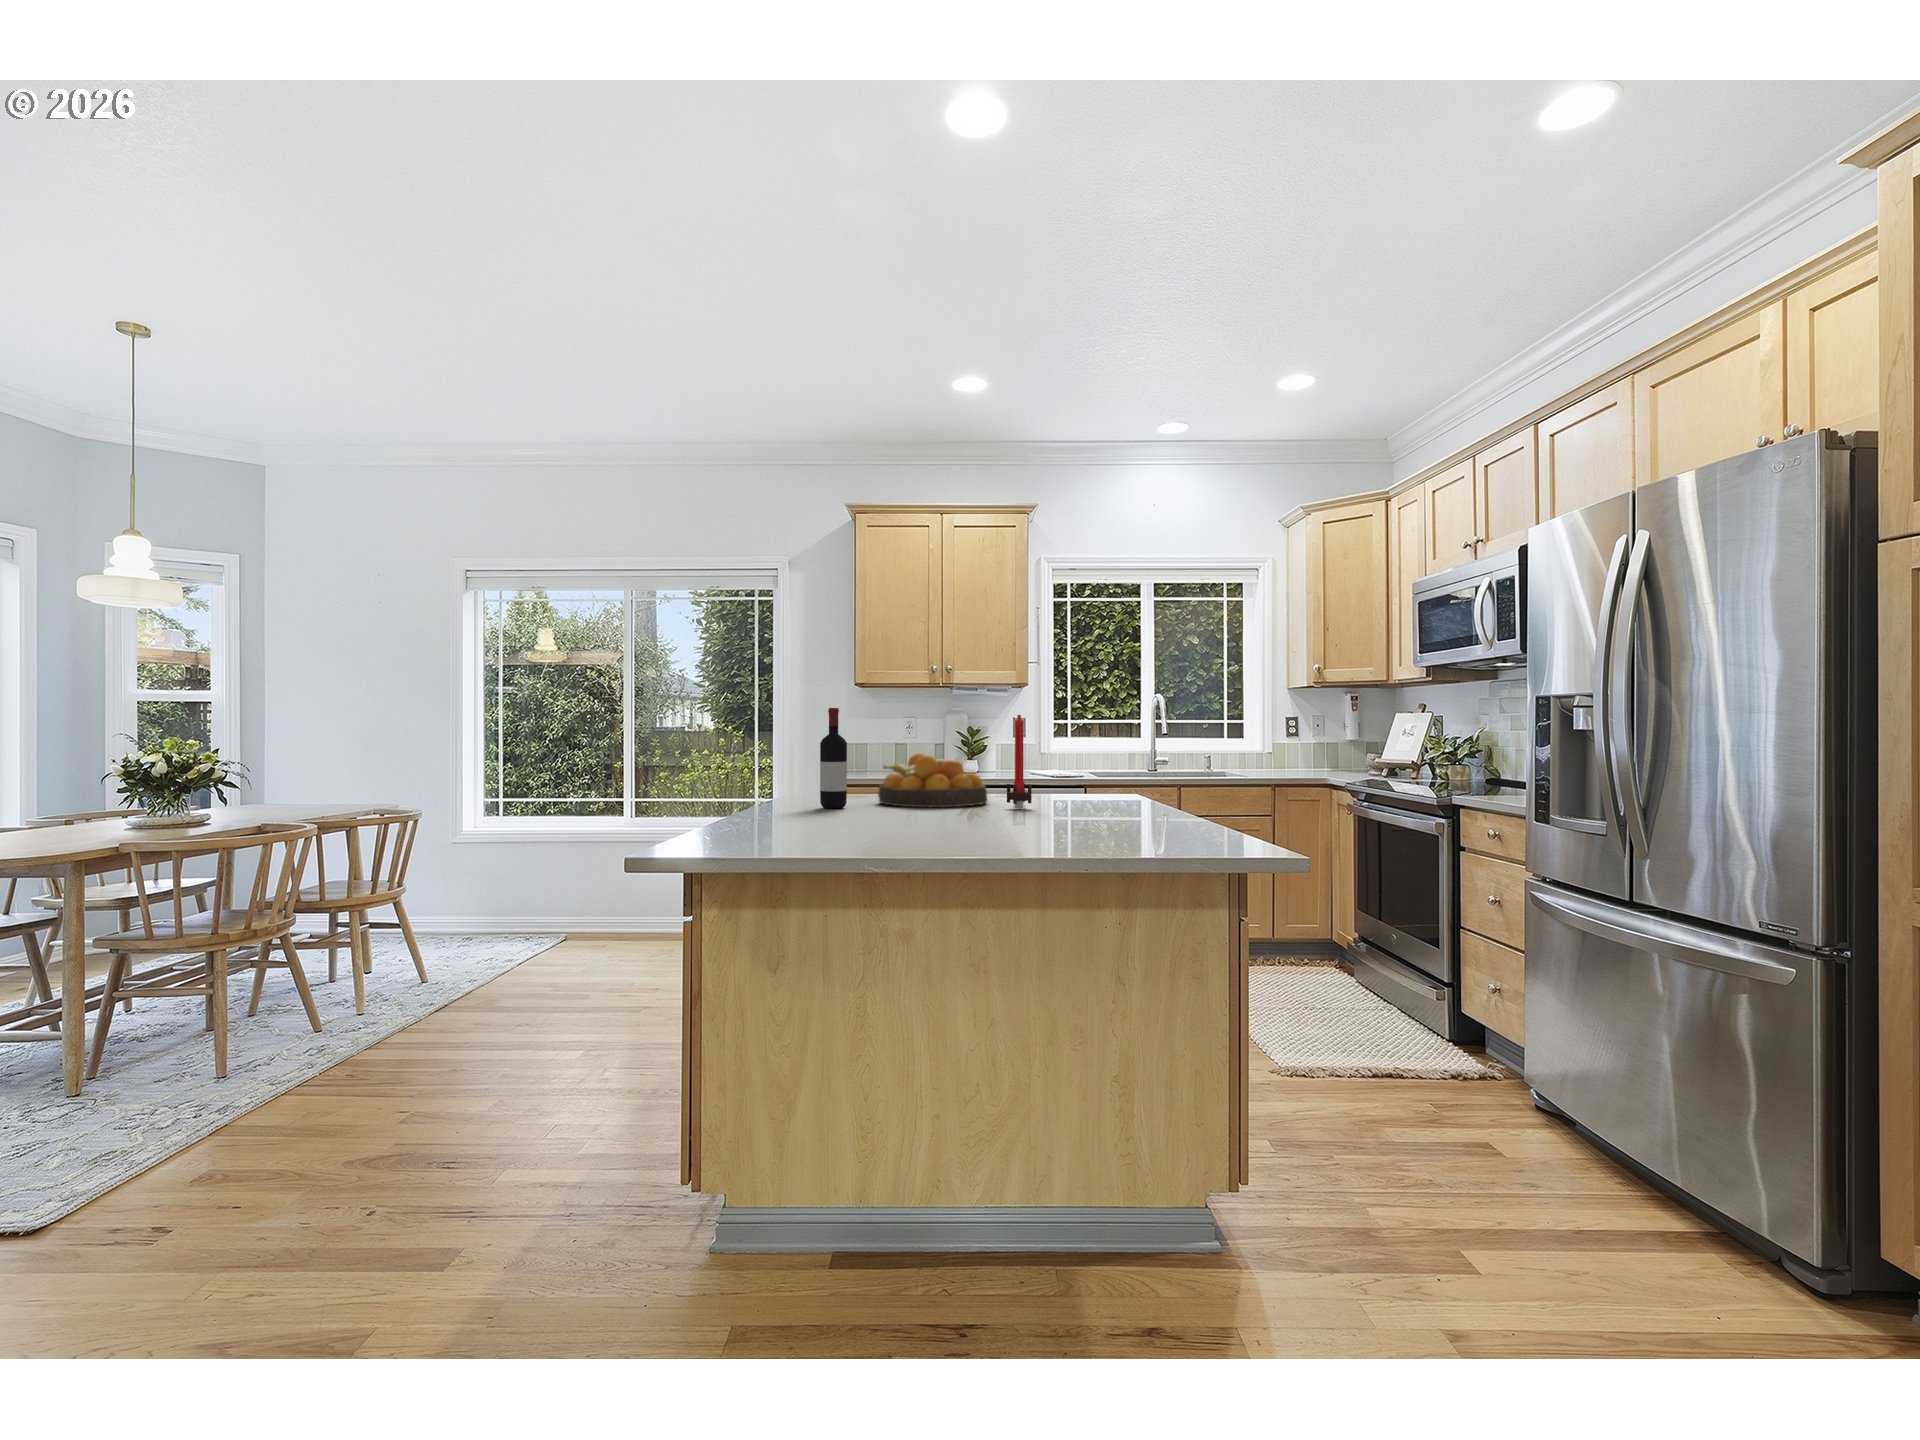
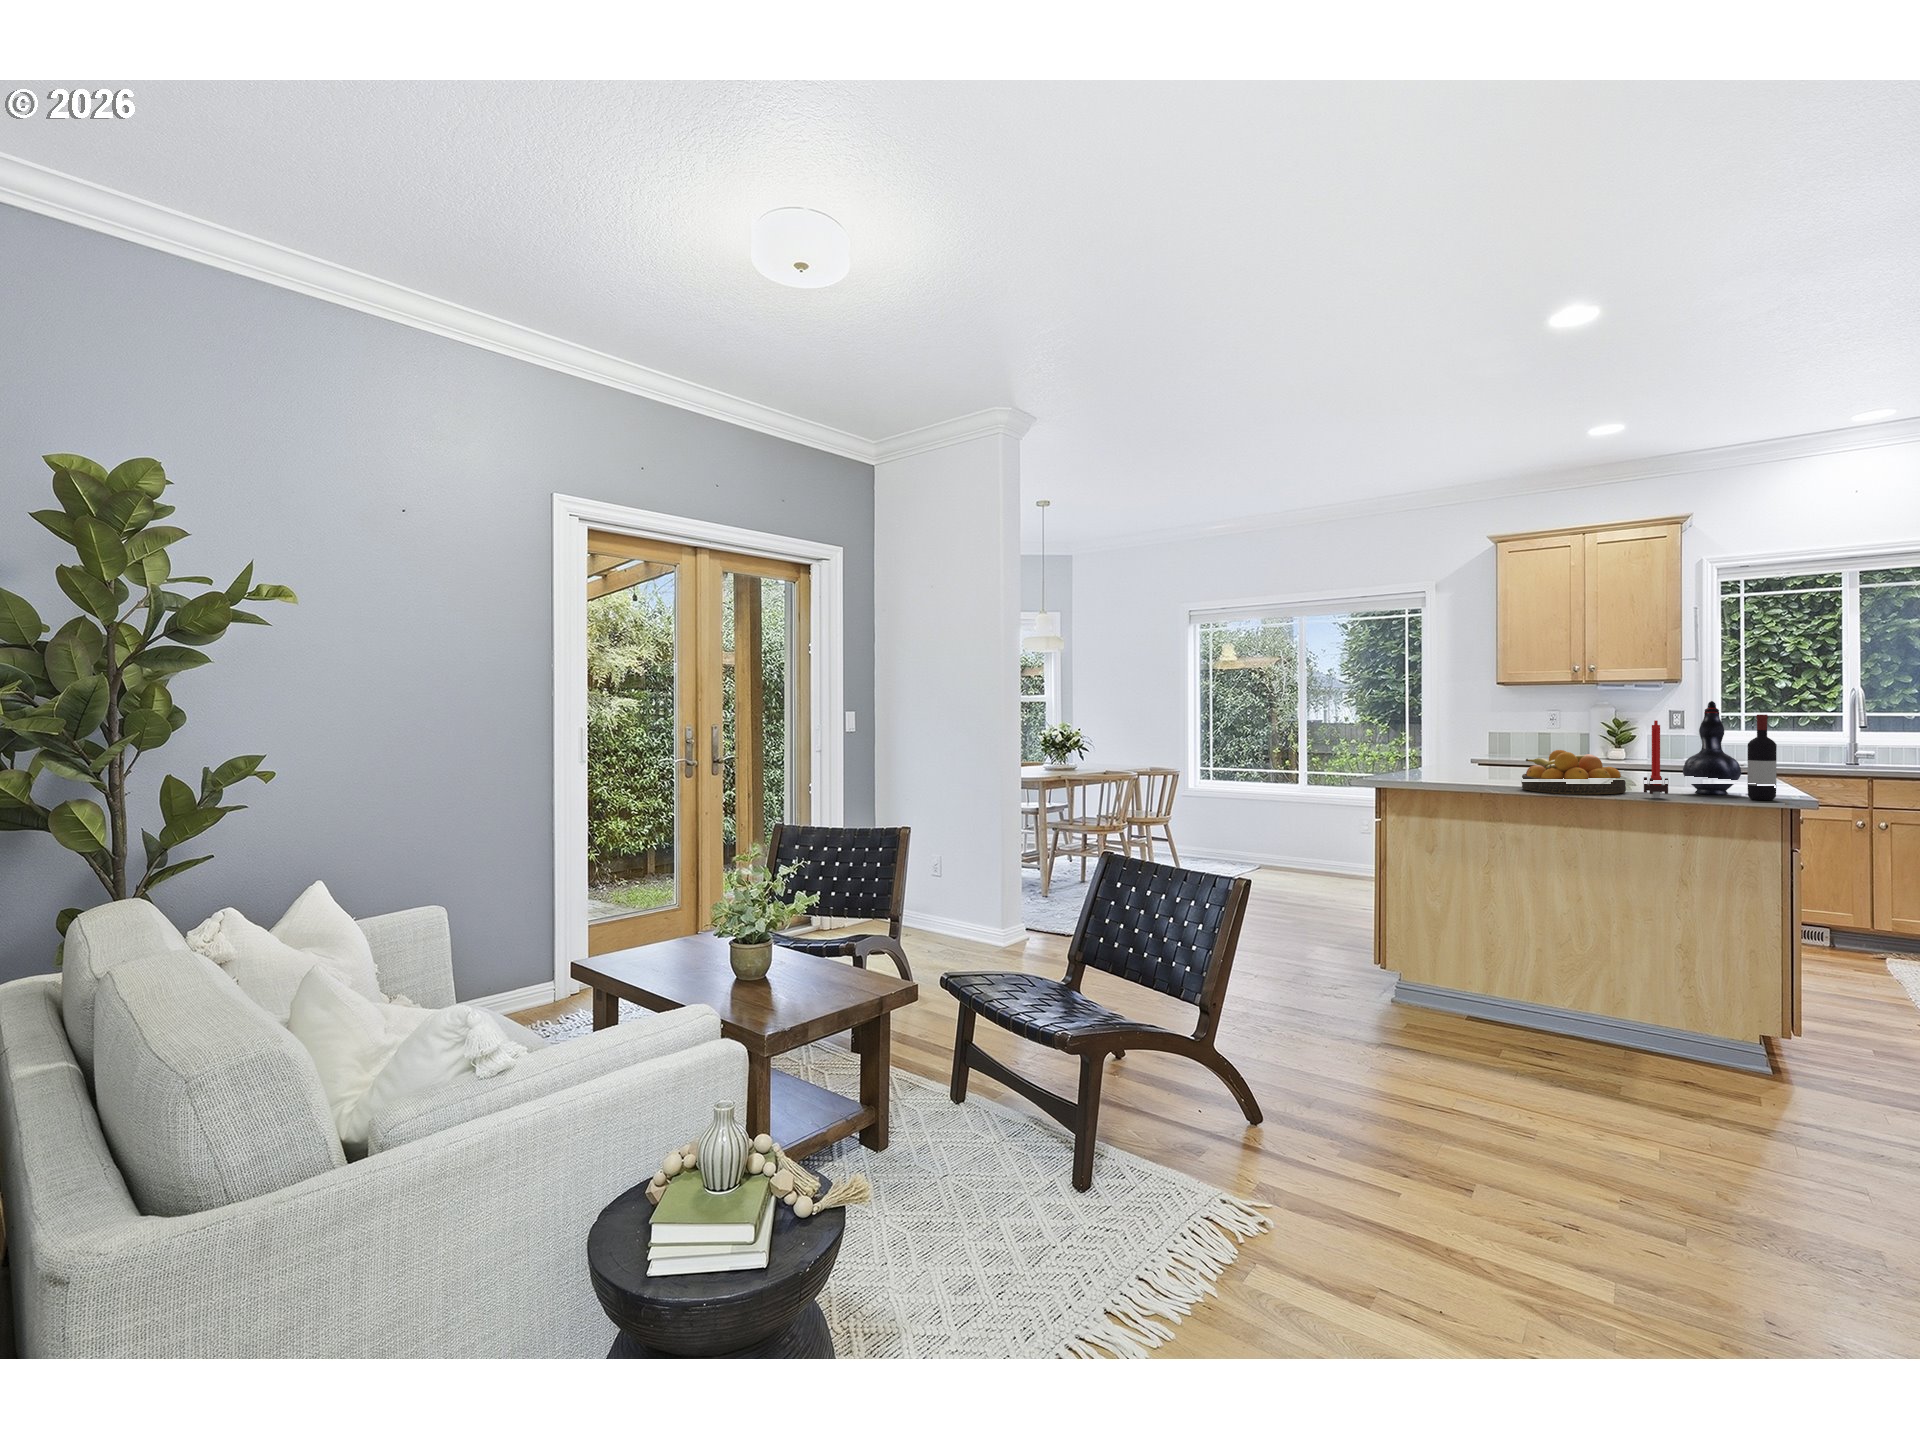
decorative vase: none [1041,696,1095,802] -> present [1683,701,1741,795]
wine bottle: present [820,708,847,808] -> present [1748,715,1777,800]

